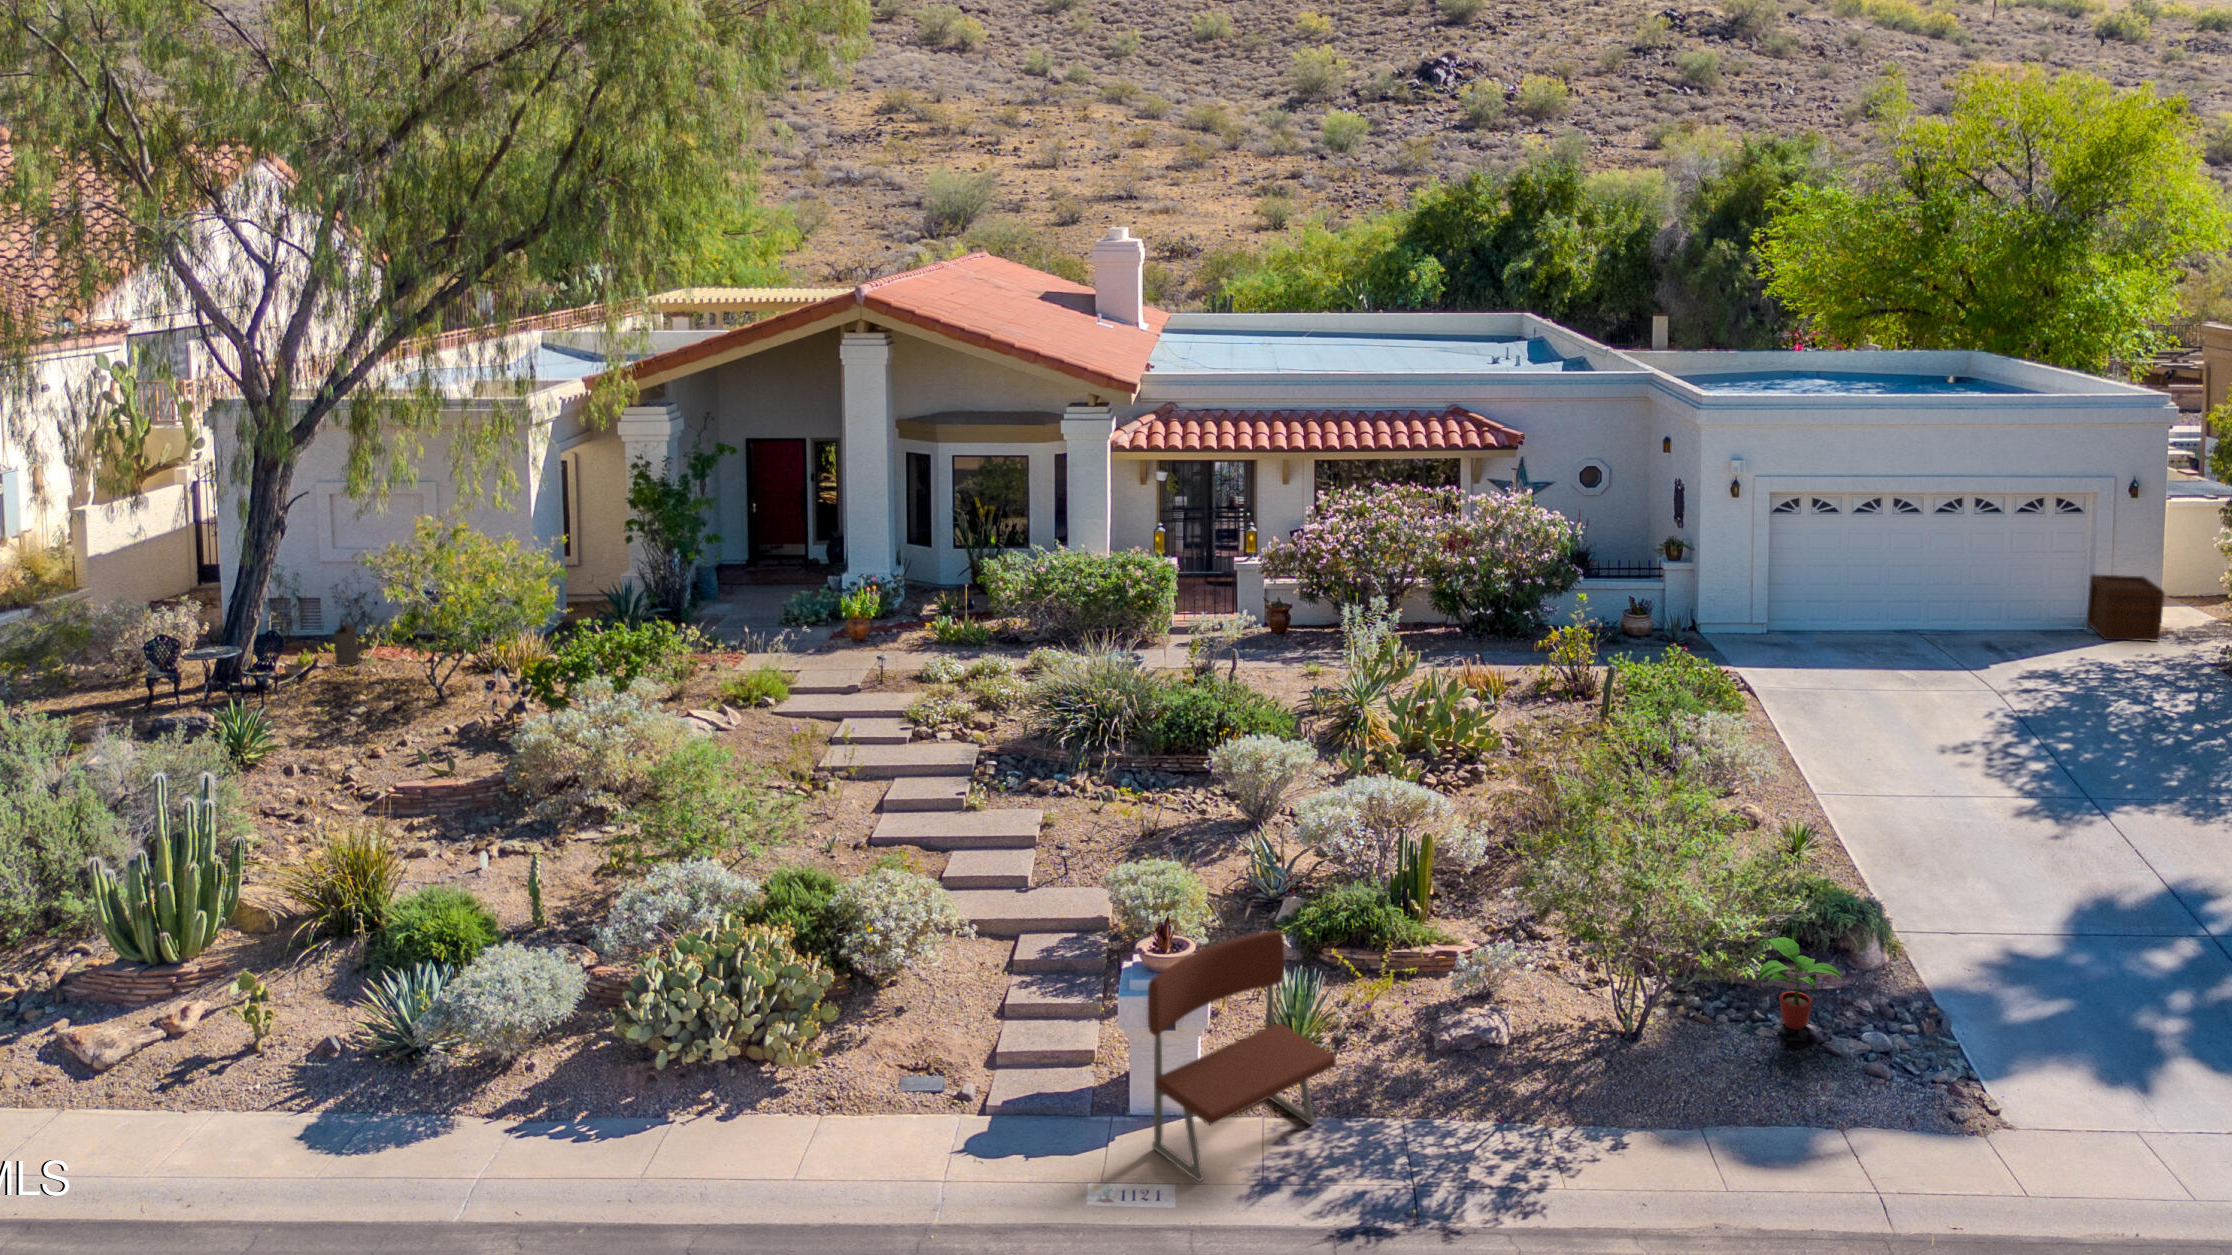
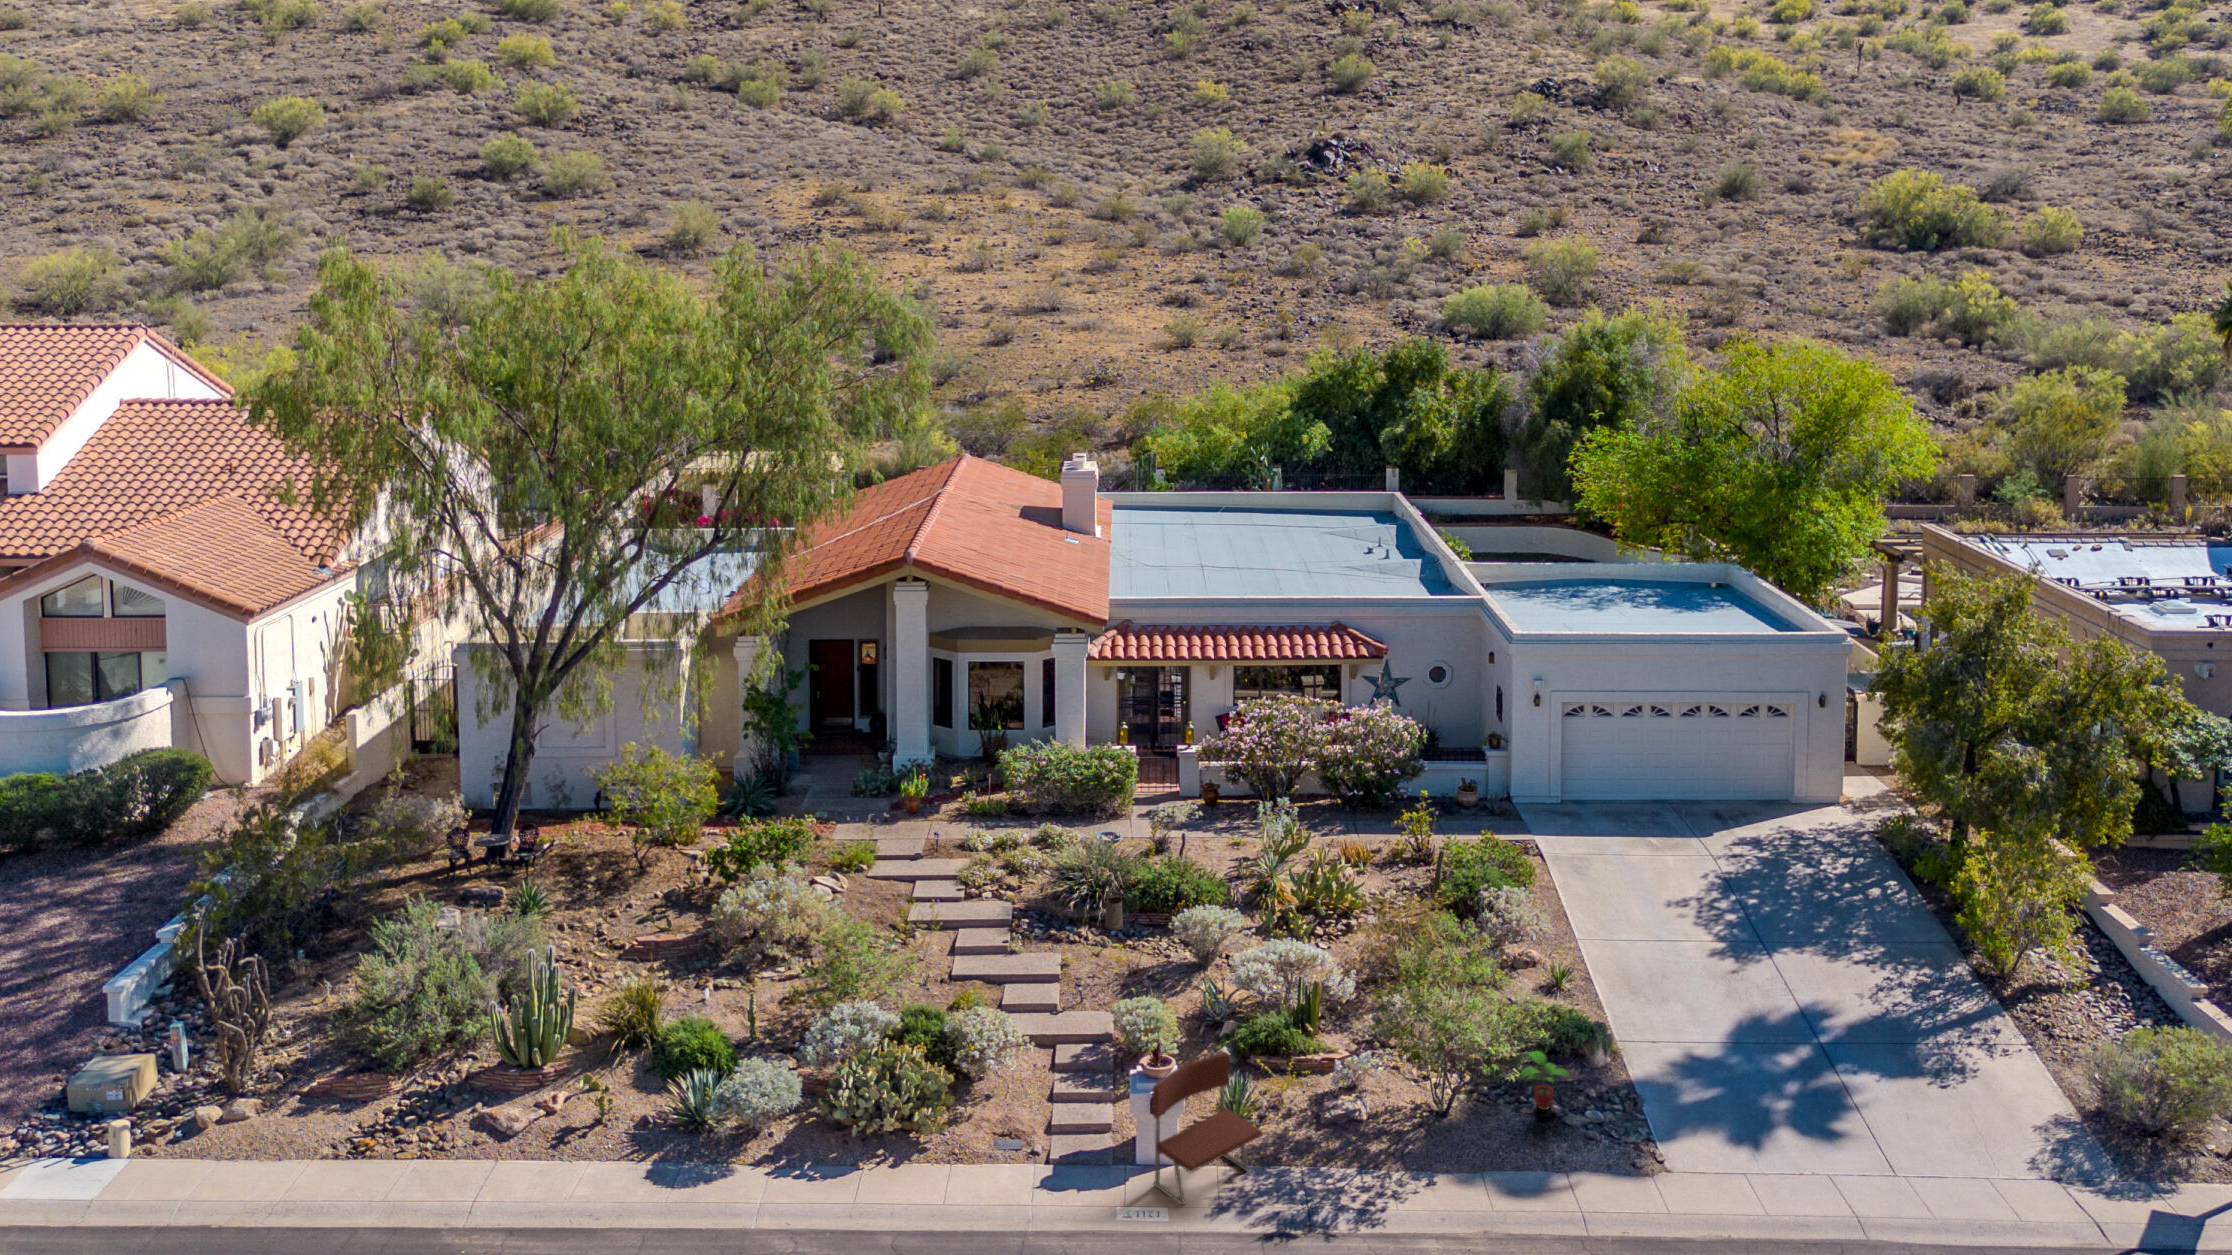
wooden crate: present [2087,574,2164,642] -> none [1793,759,1844,810]
watering can: present [333,618,385,667] -> present [1104,889,1124,930]

